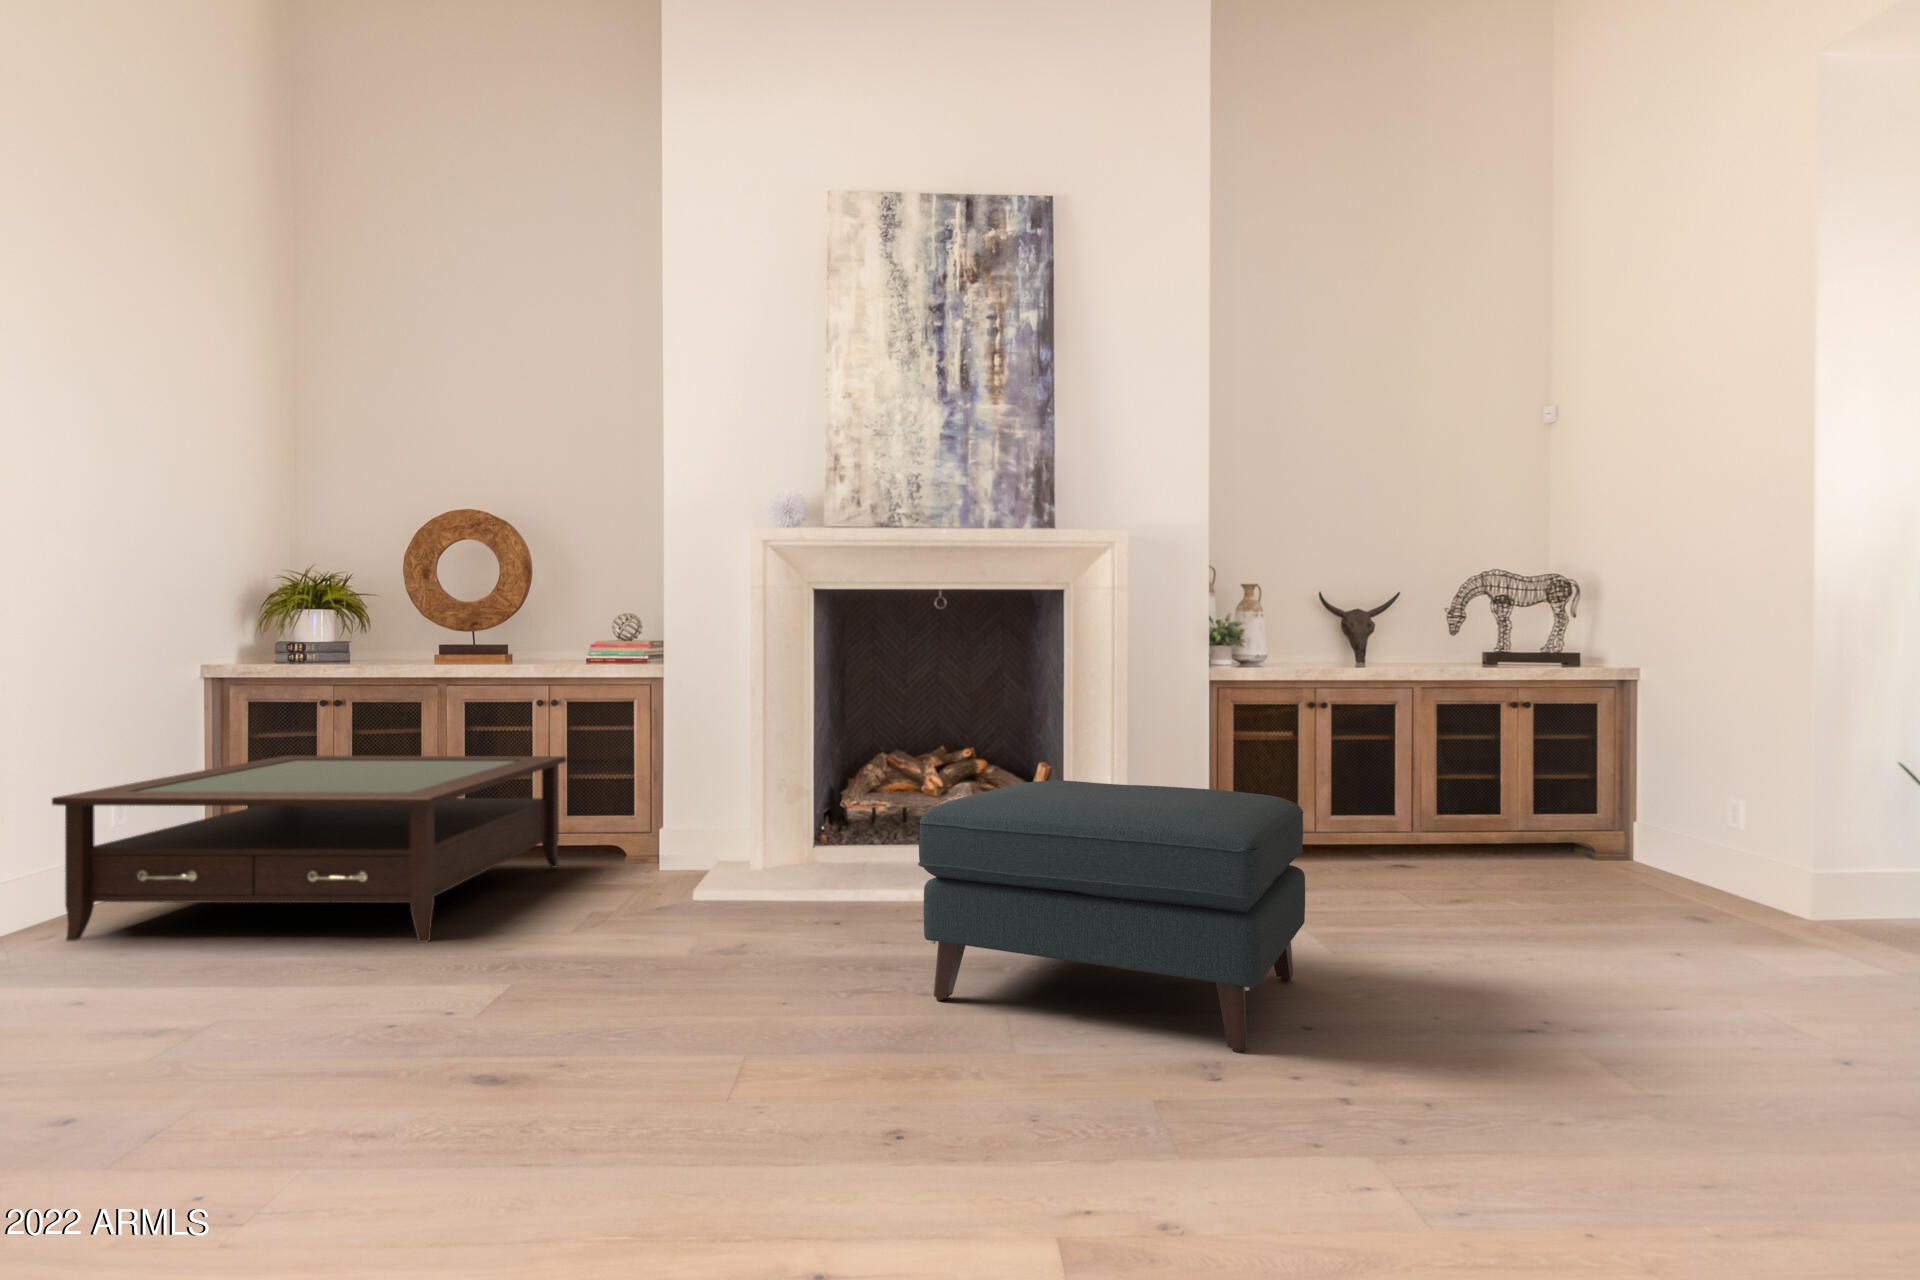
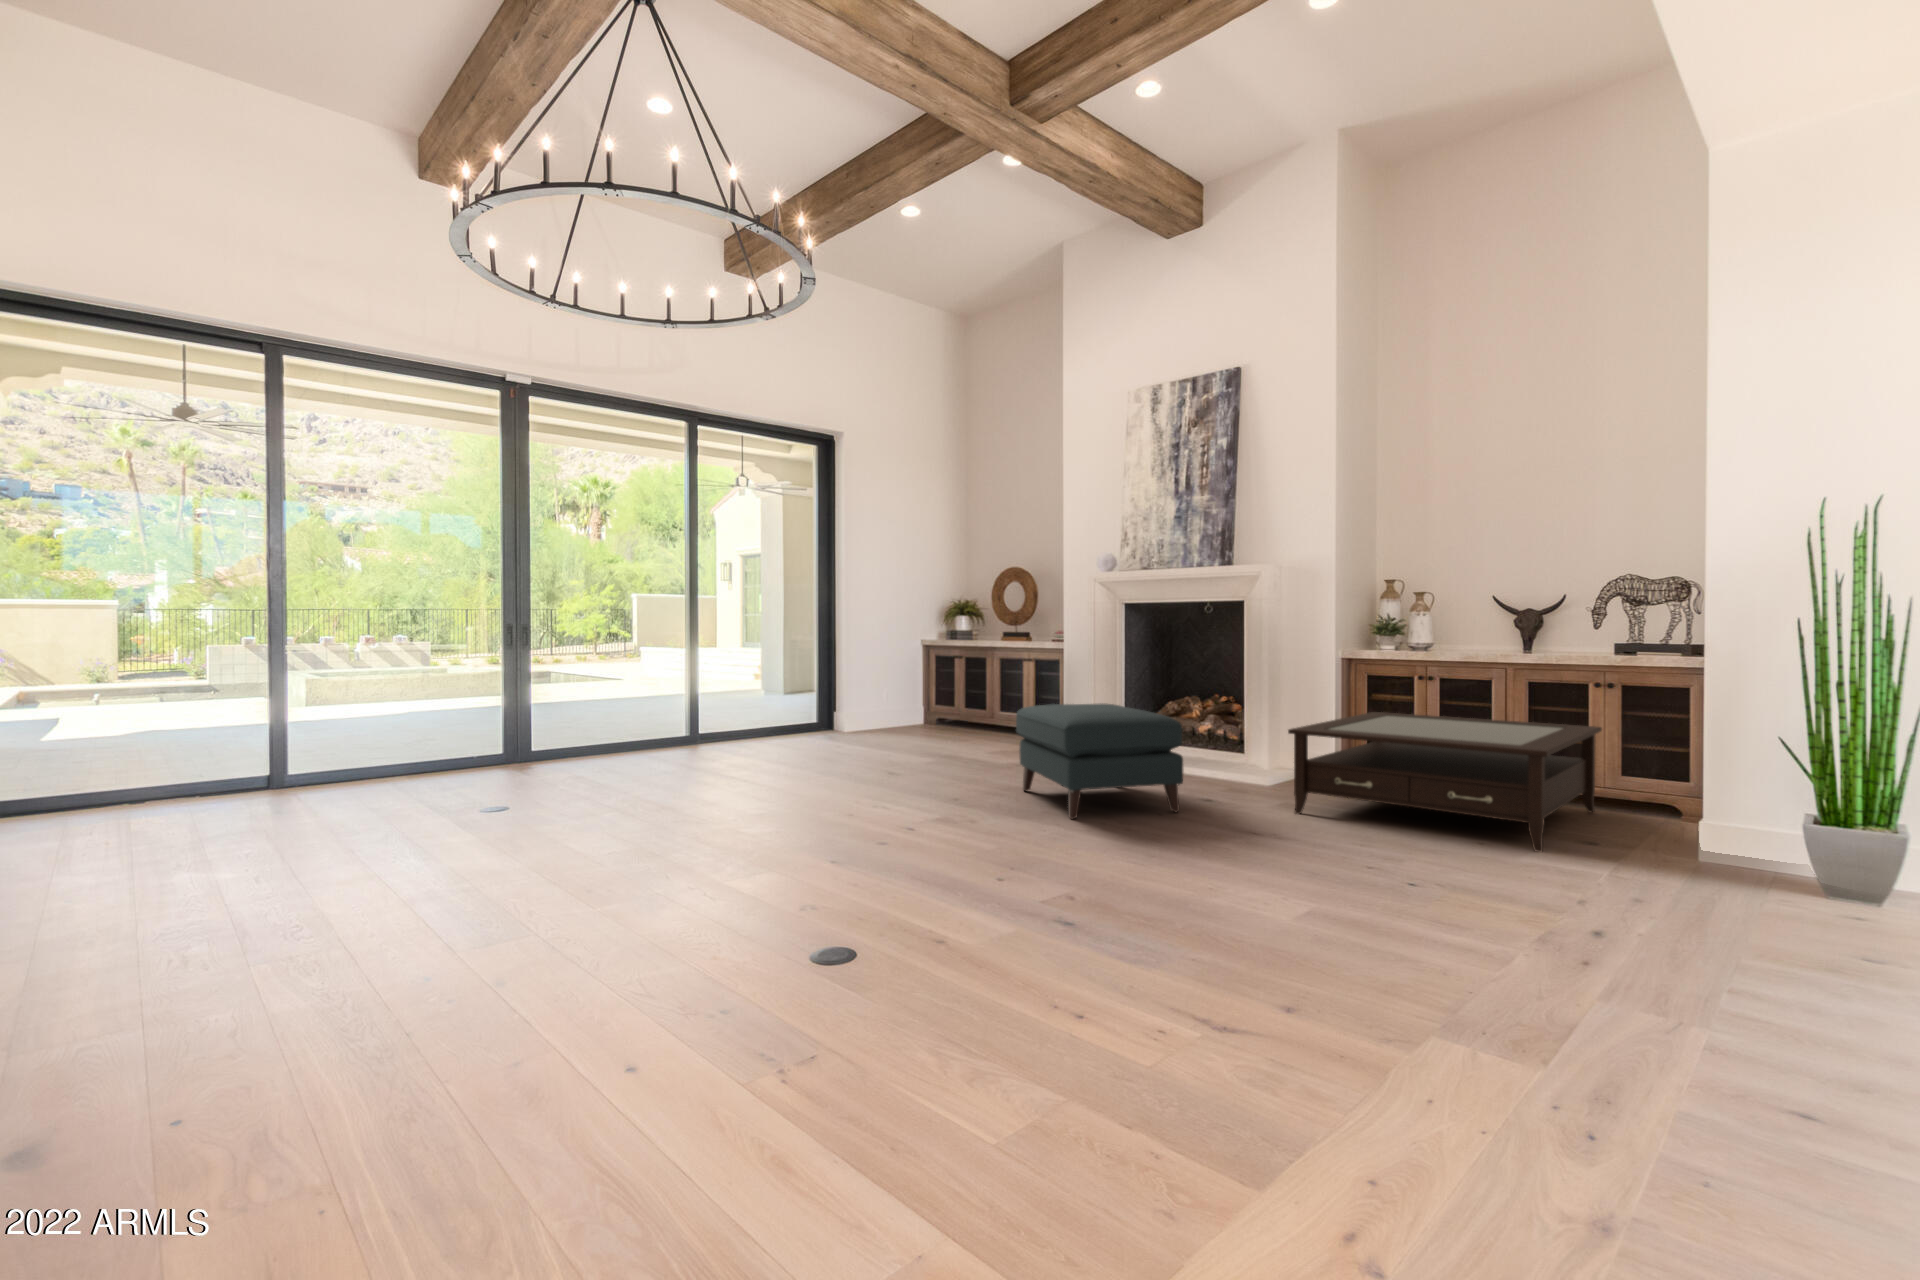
coffee table: present [52,755,566,942] -> present [1288,712,1602,852]

